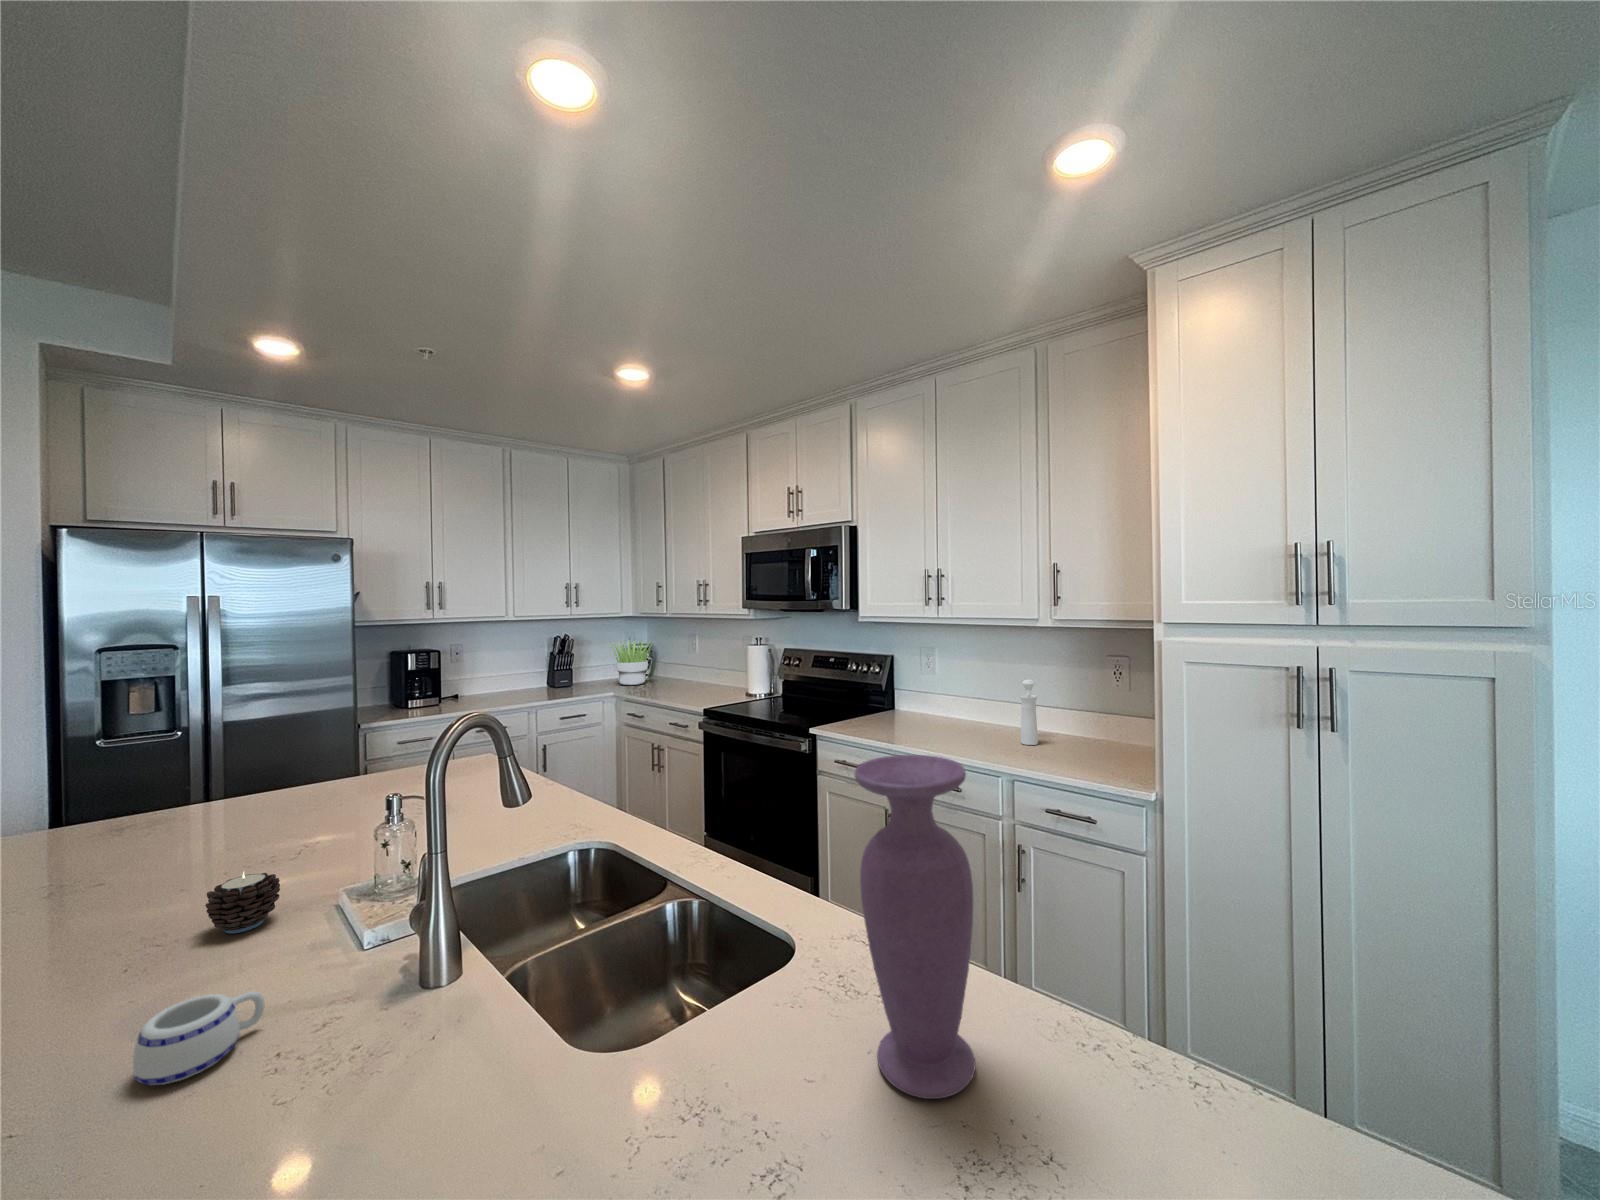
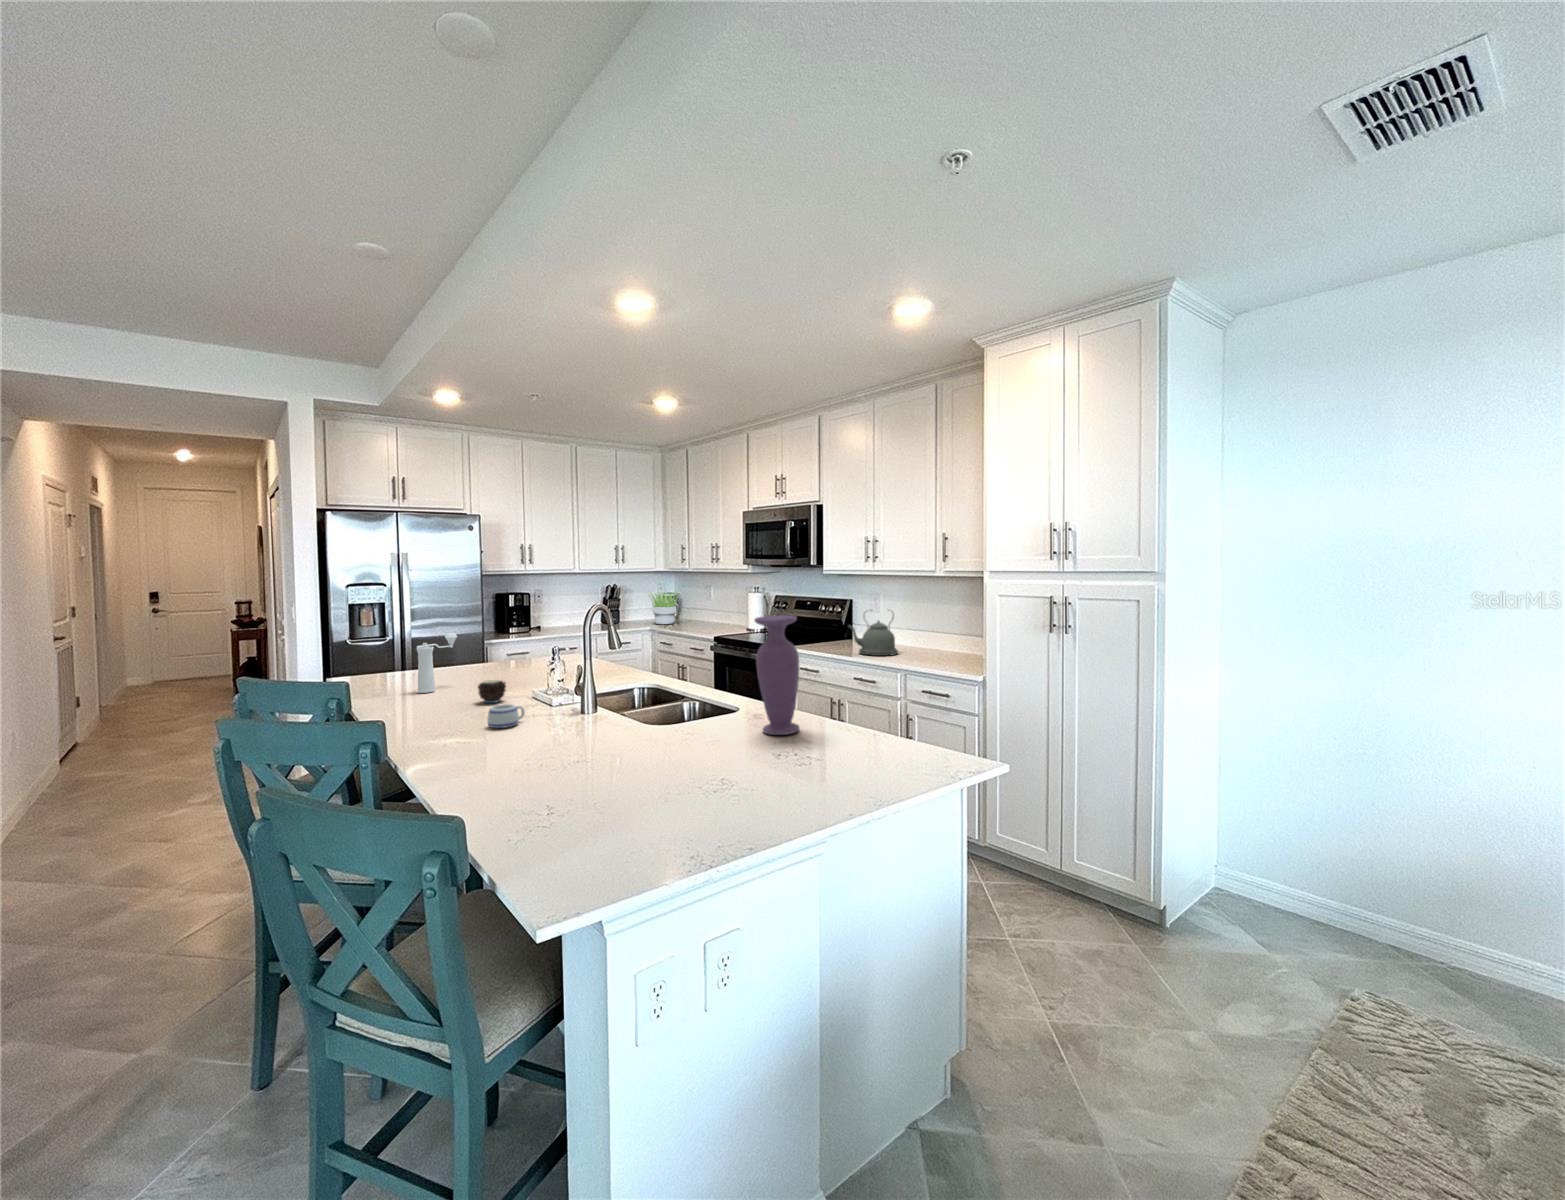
kettle: none [907,675,982,746] -> present [848,611,898,656]
pepper mill: present [1020,680,1038,745] -> present [416,633,457,693]

